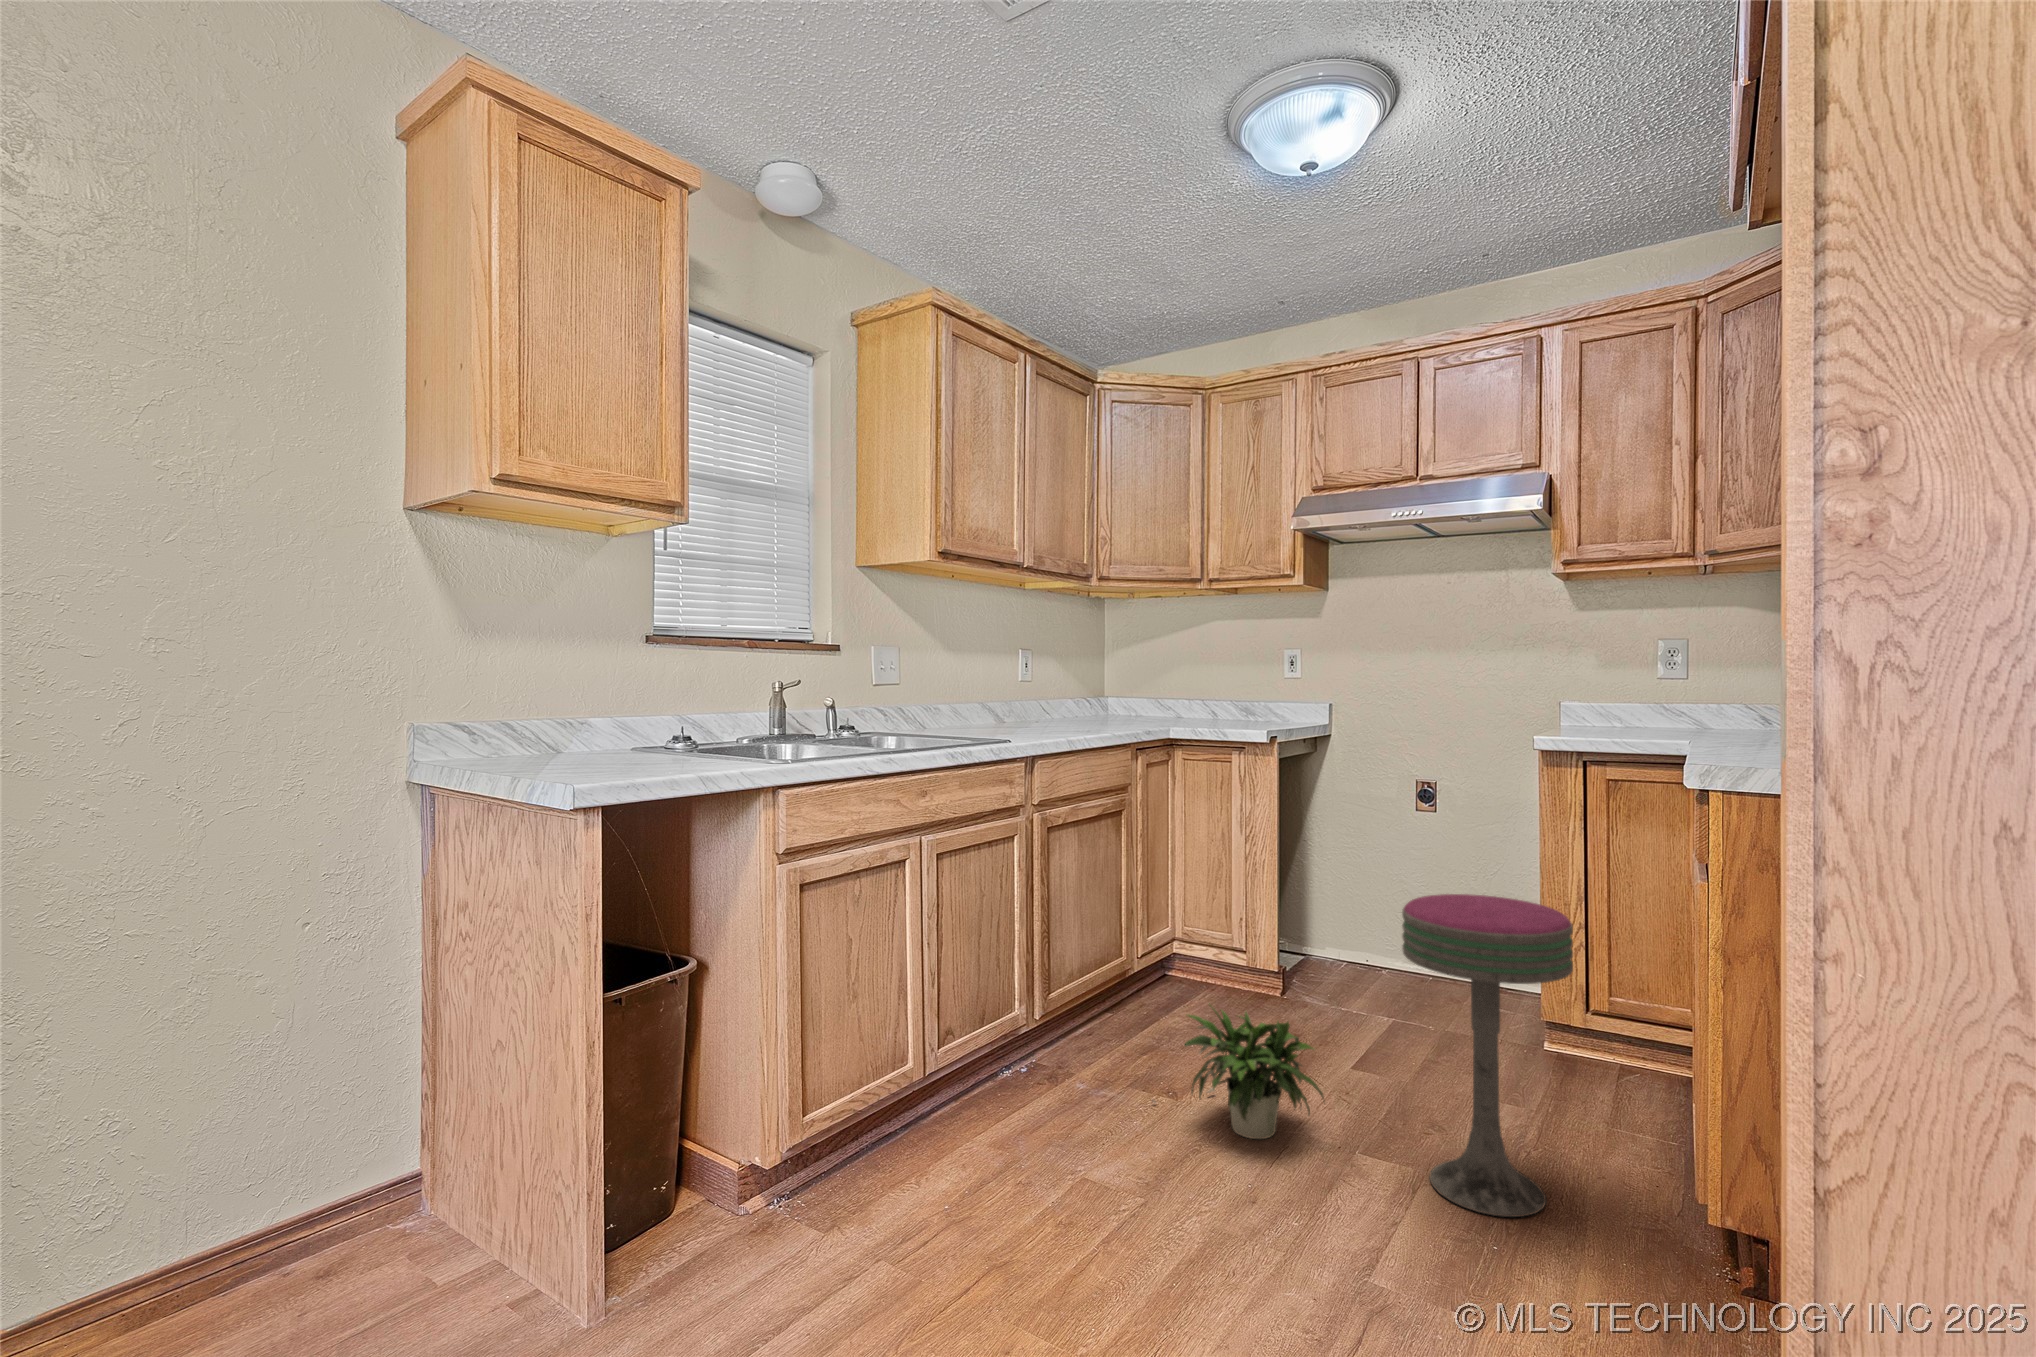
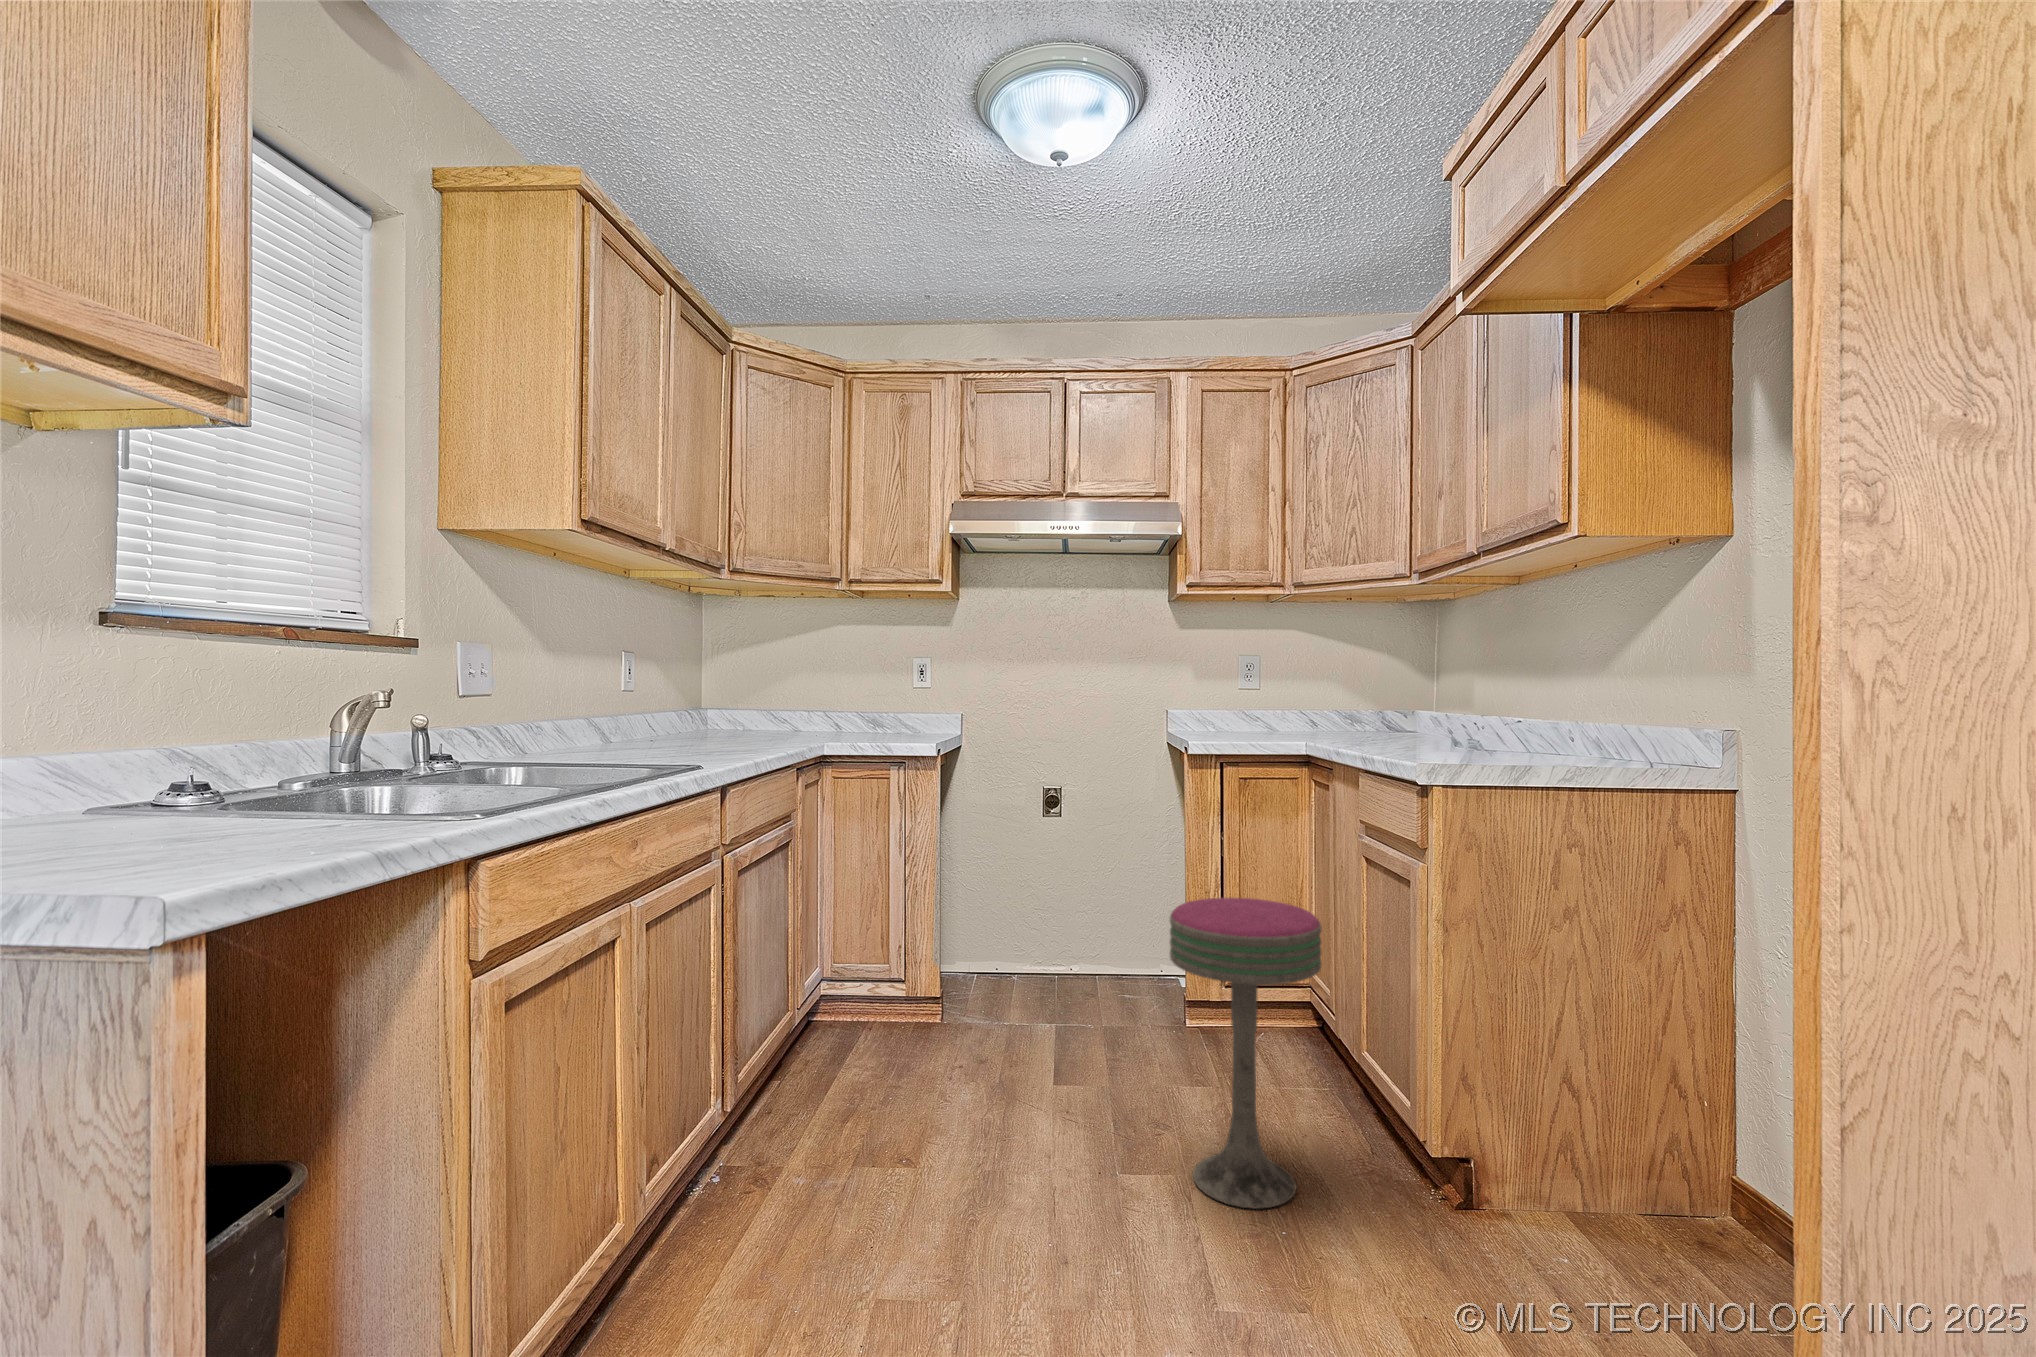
potted plant: present [1153,1003,1324,1139] -> none [895,1049,1091,1192]

